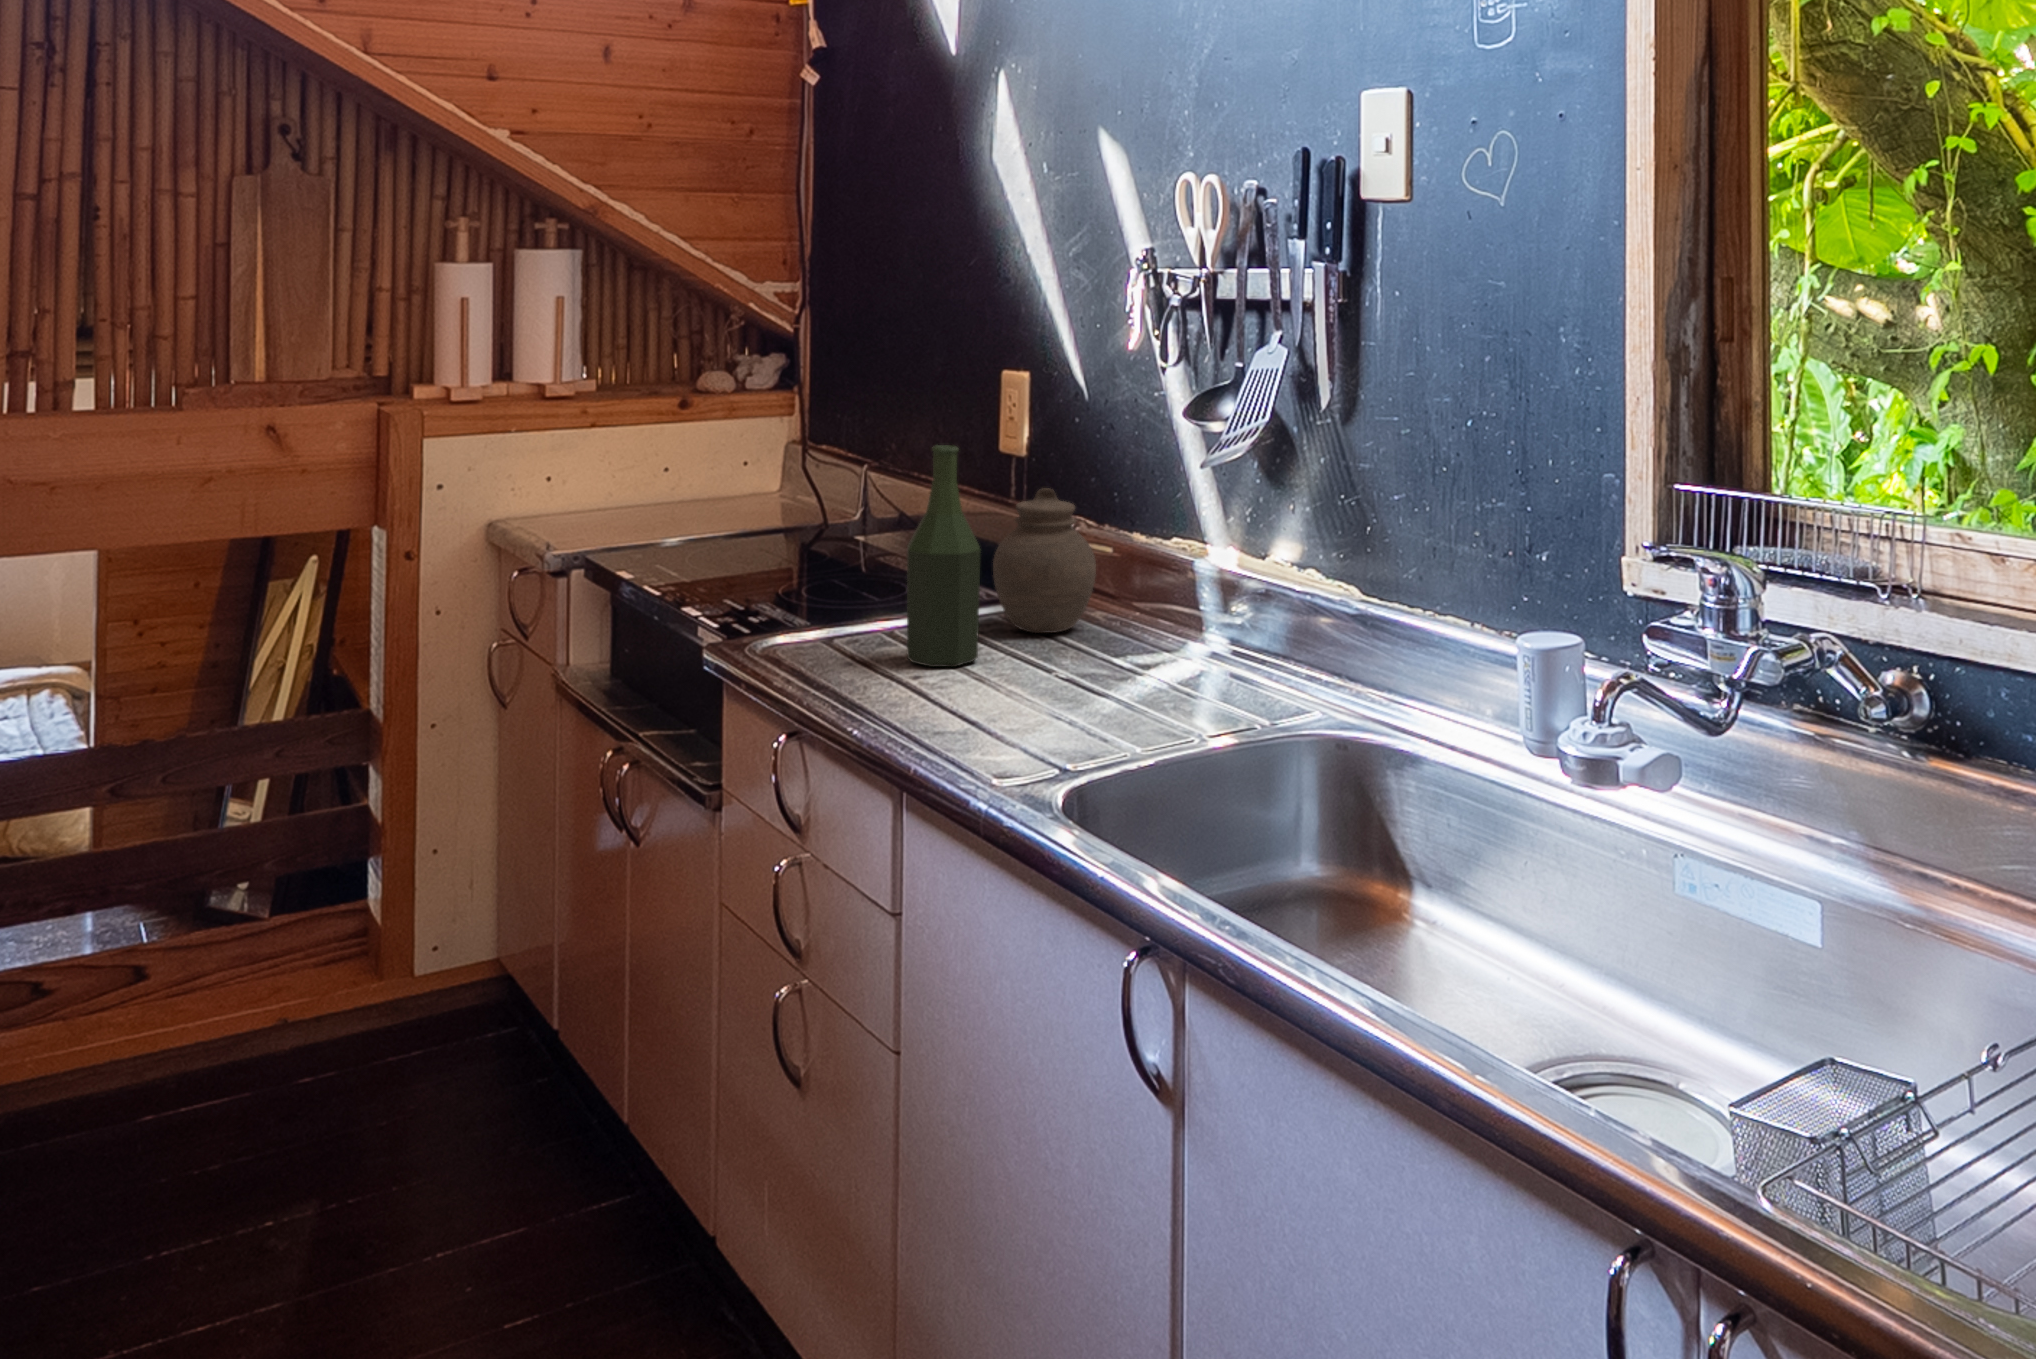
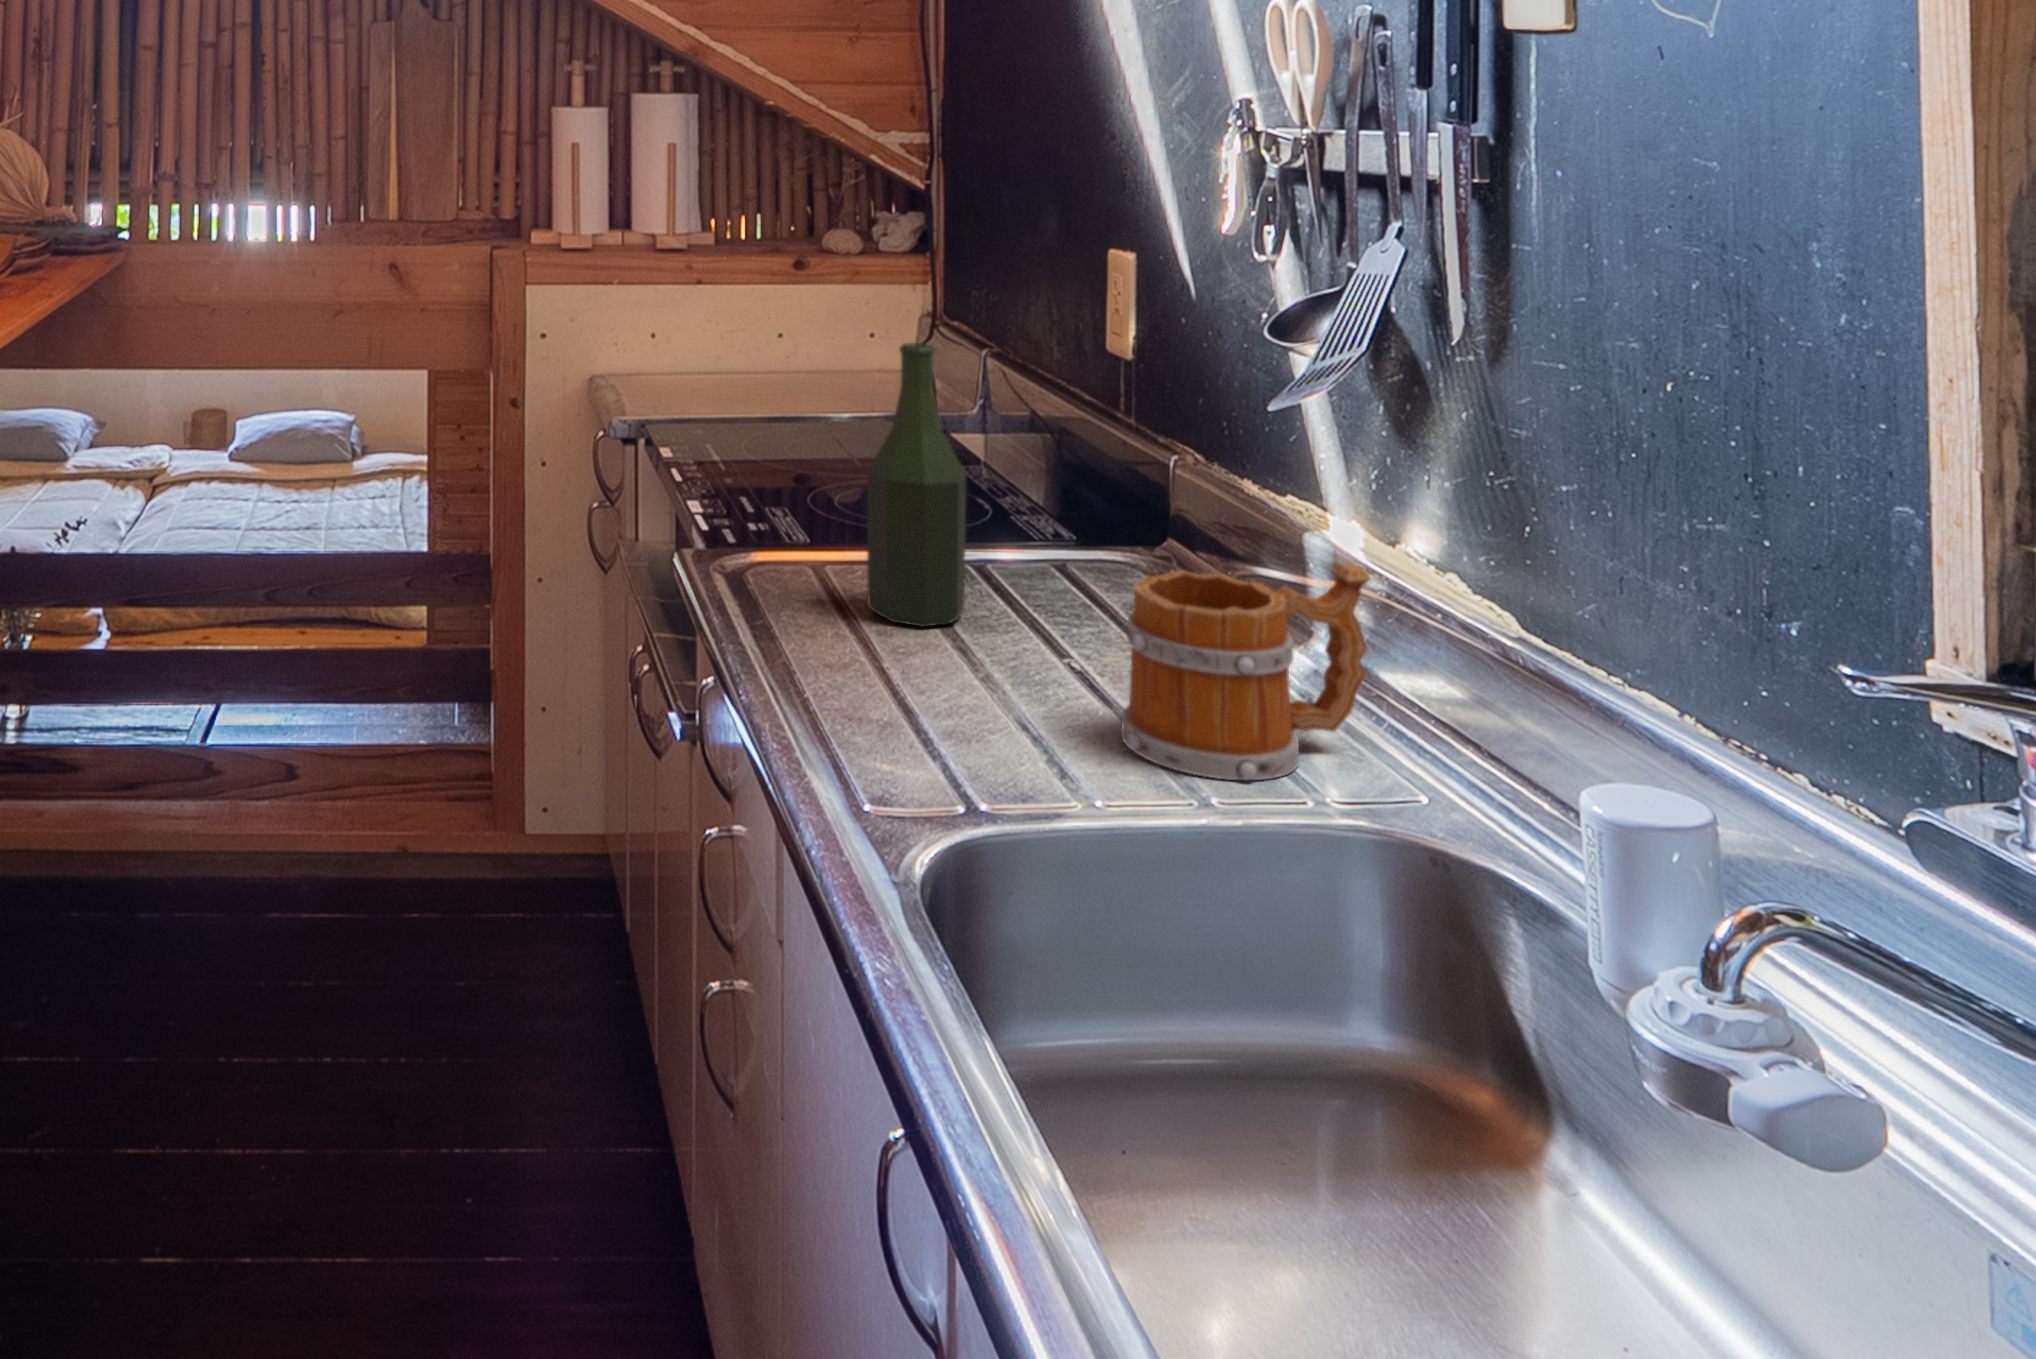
jar: present [993,488,1096,633] -> none [1021,406,1161,598]
mug: none [1146,567,1298,721] -> present [1121,564,1371,780]

